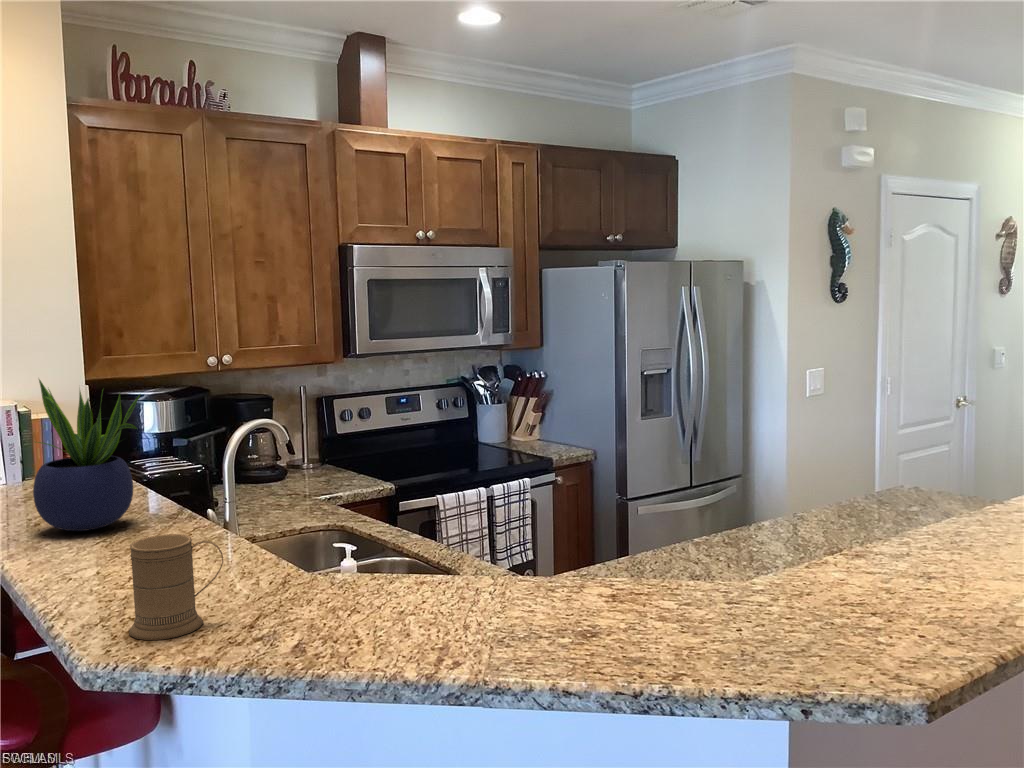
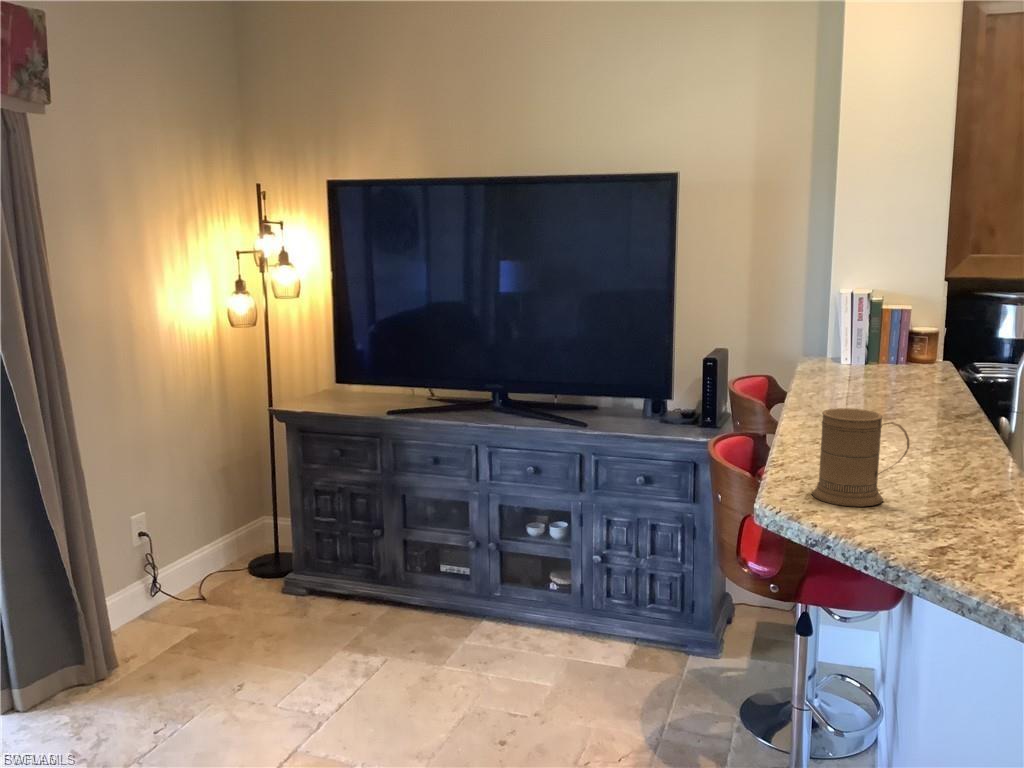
potted plant: present [33,380,140,531] -> none [831,261,950,412]

